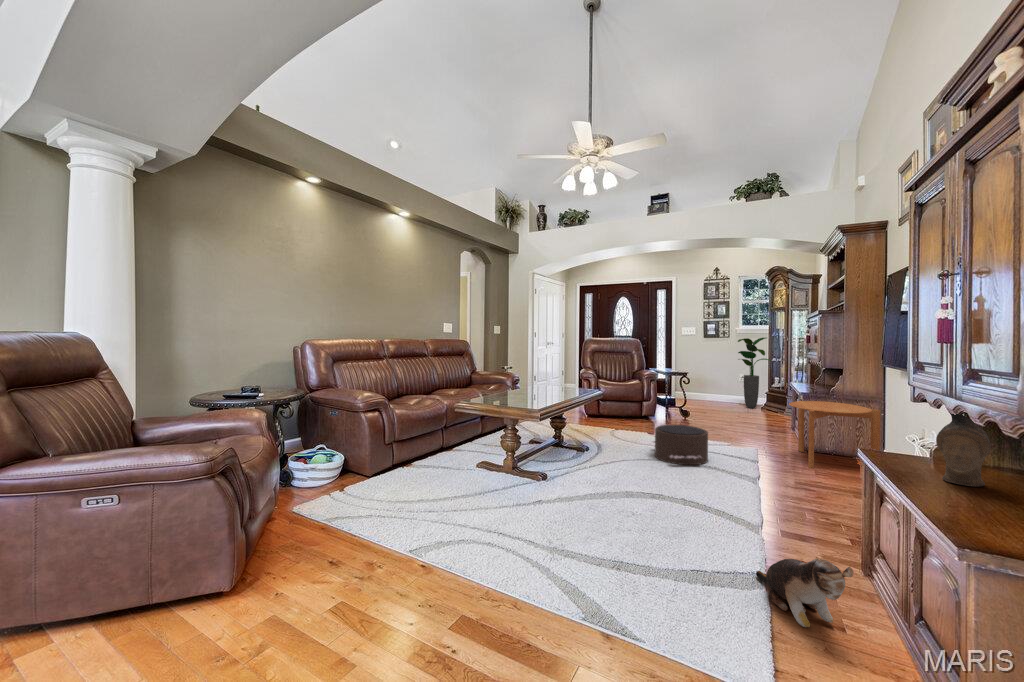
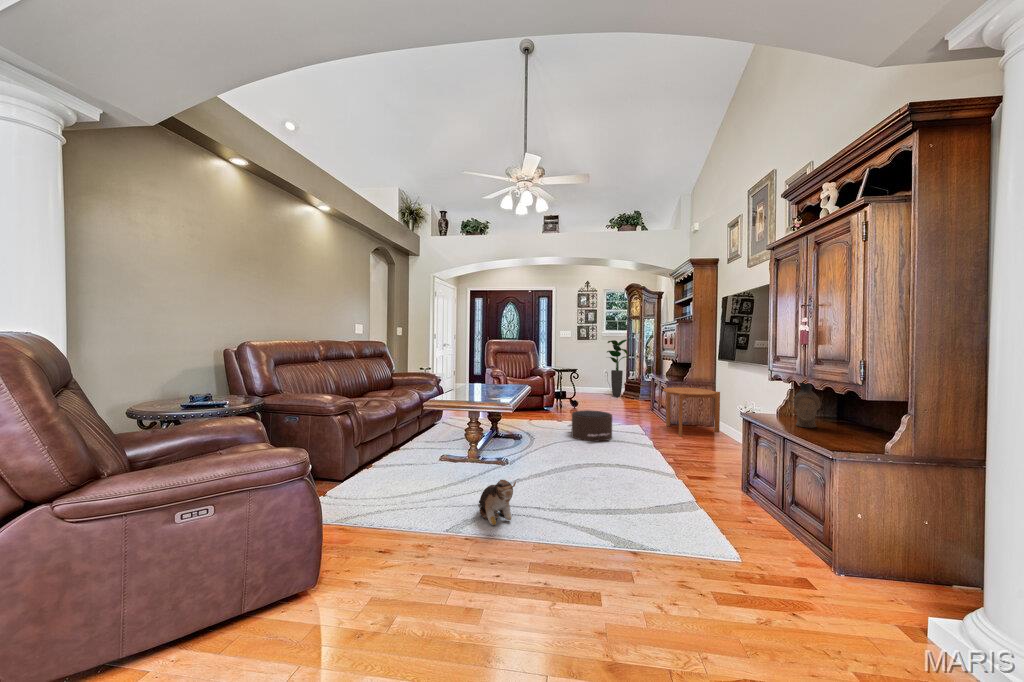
plush toy: present [756,558,854,627] -> present [479,480,516,525]

